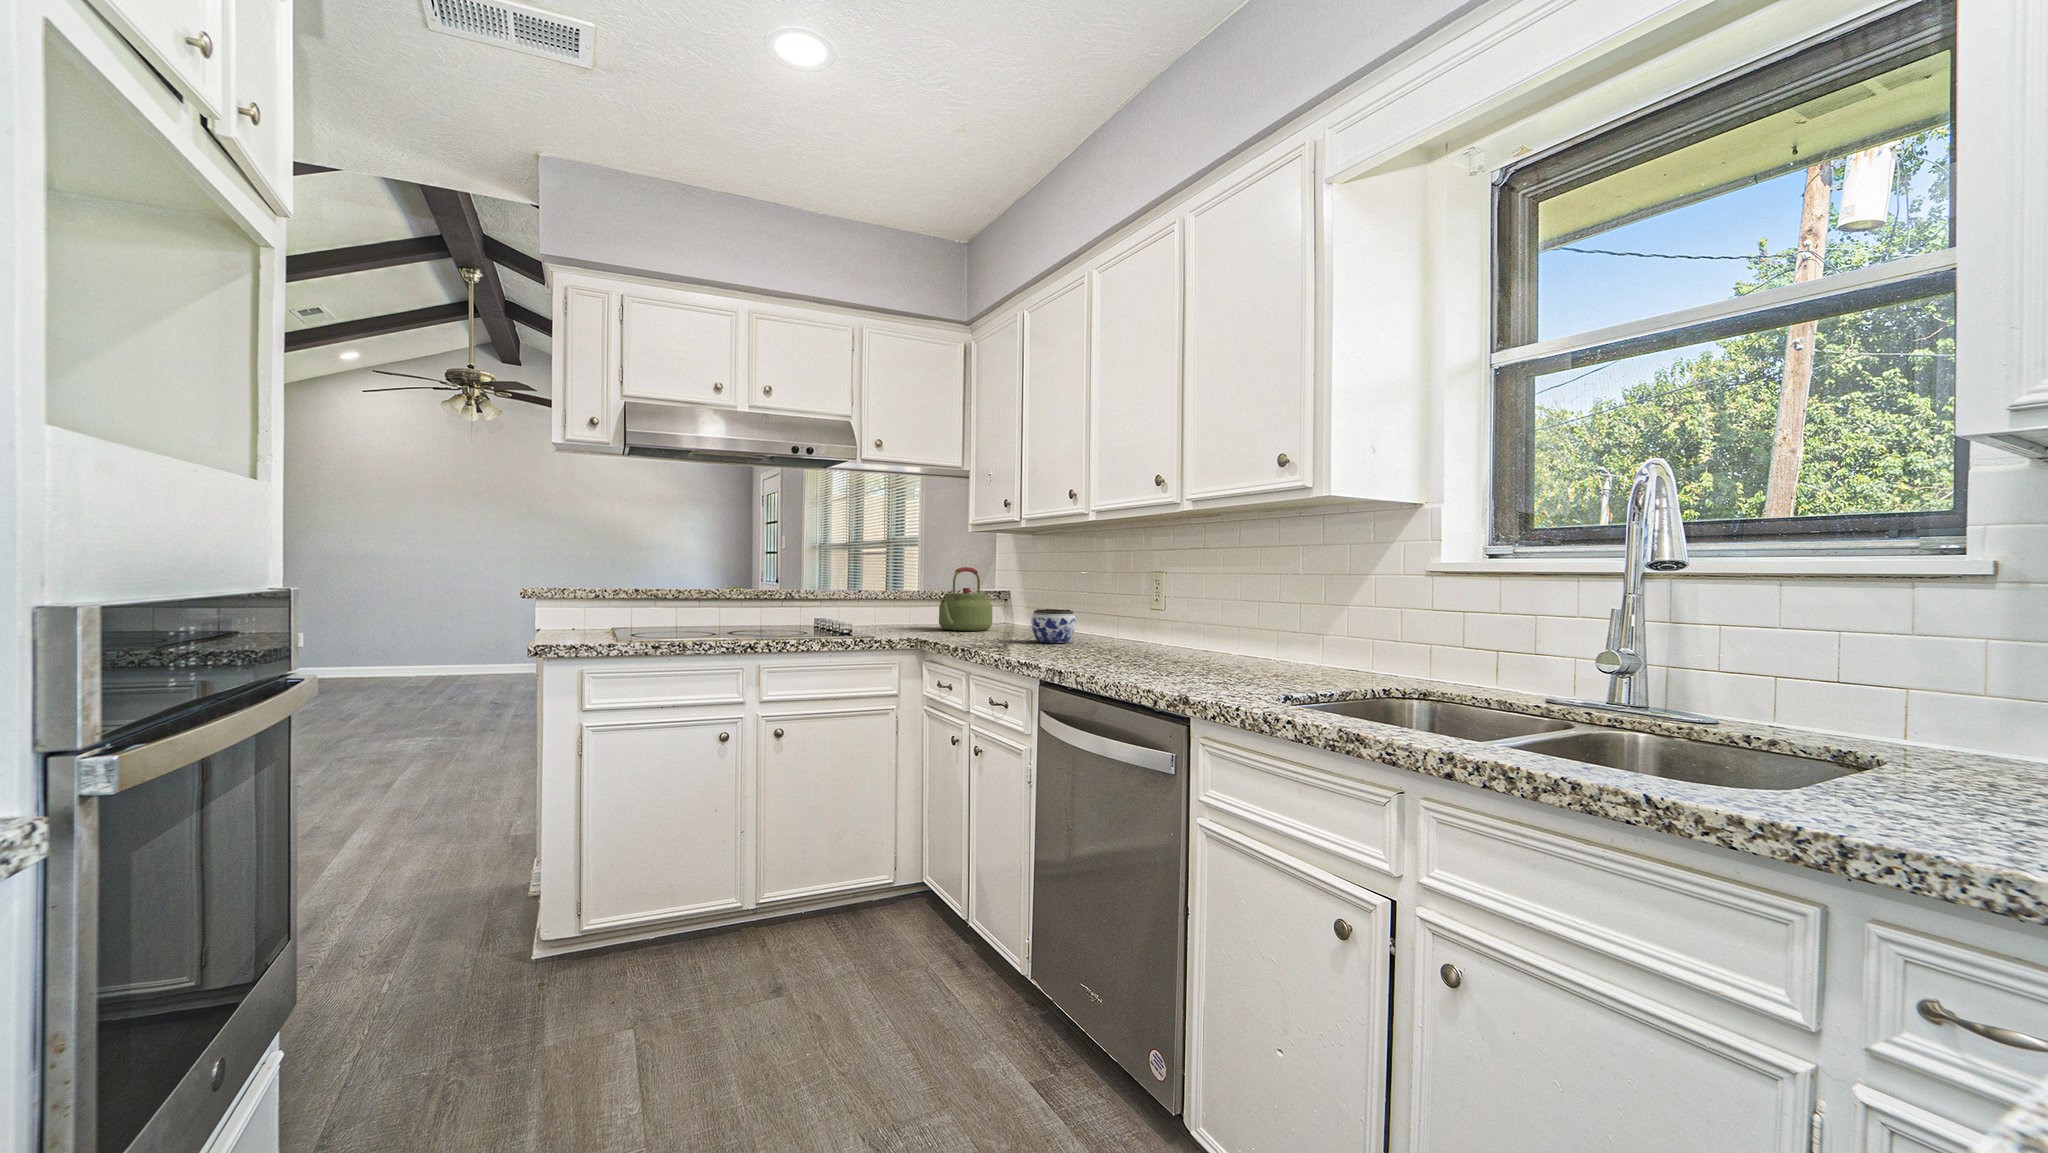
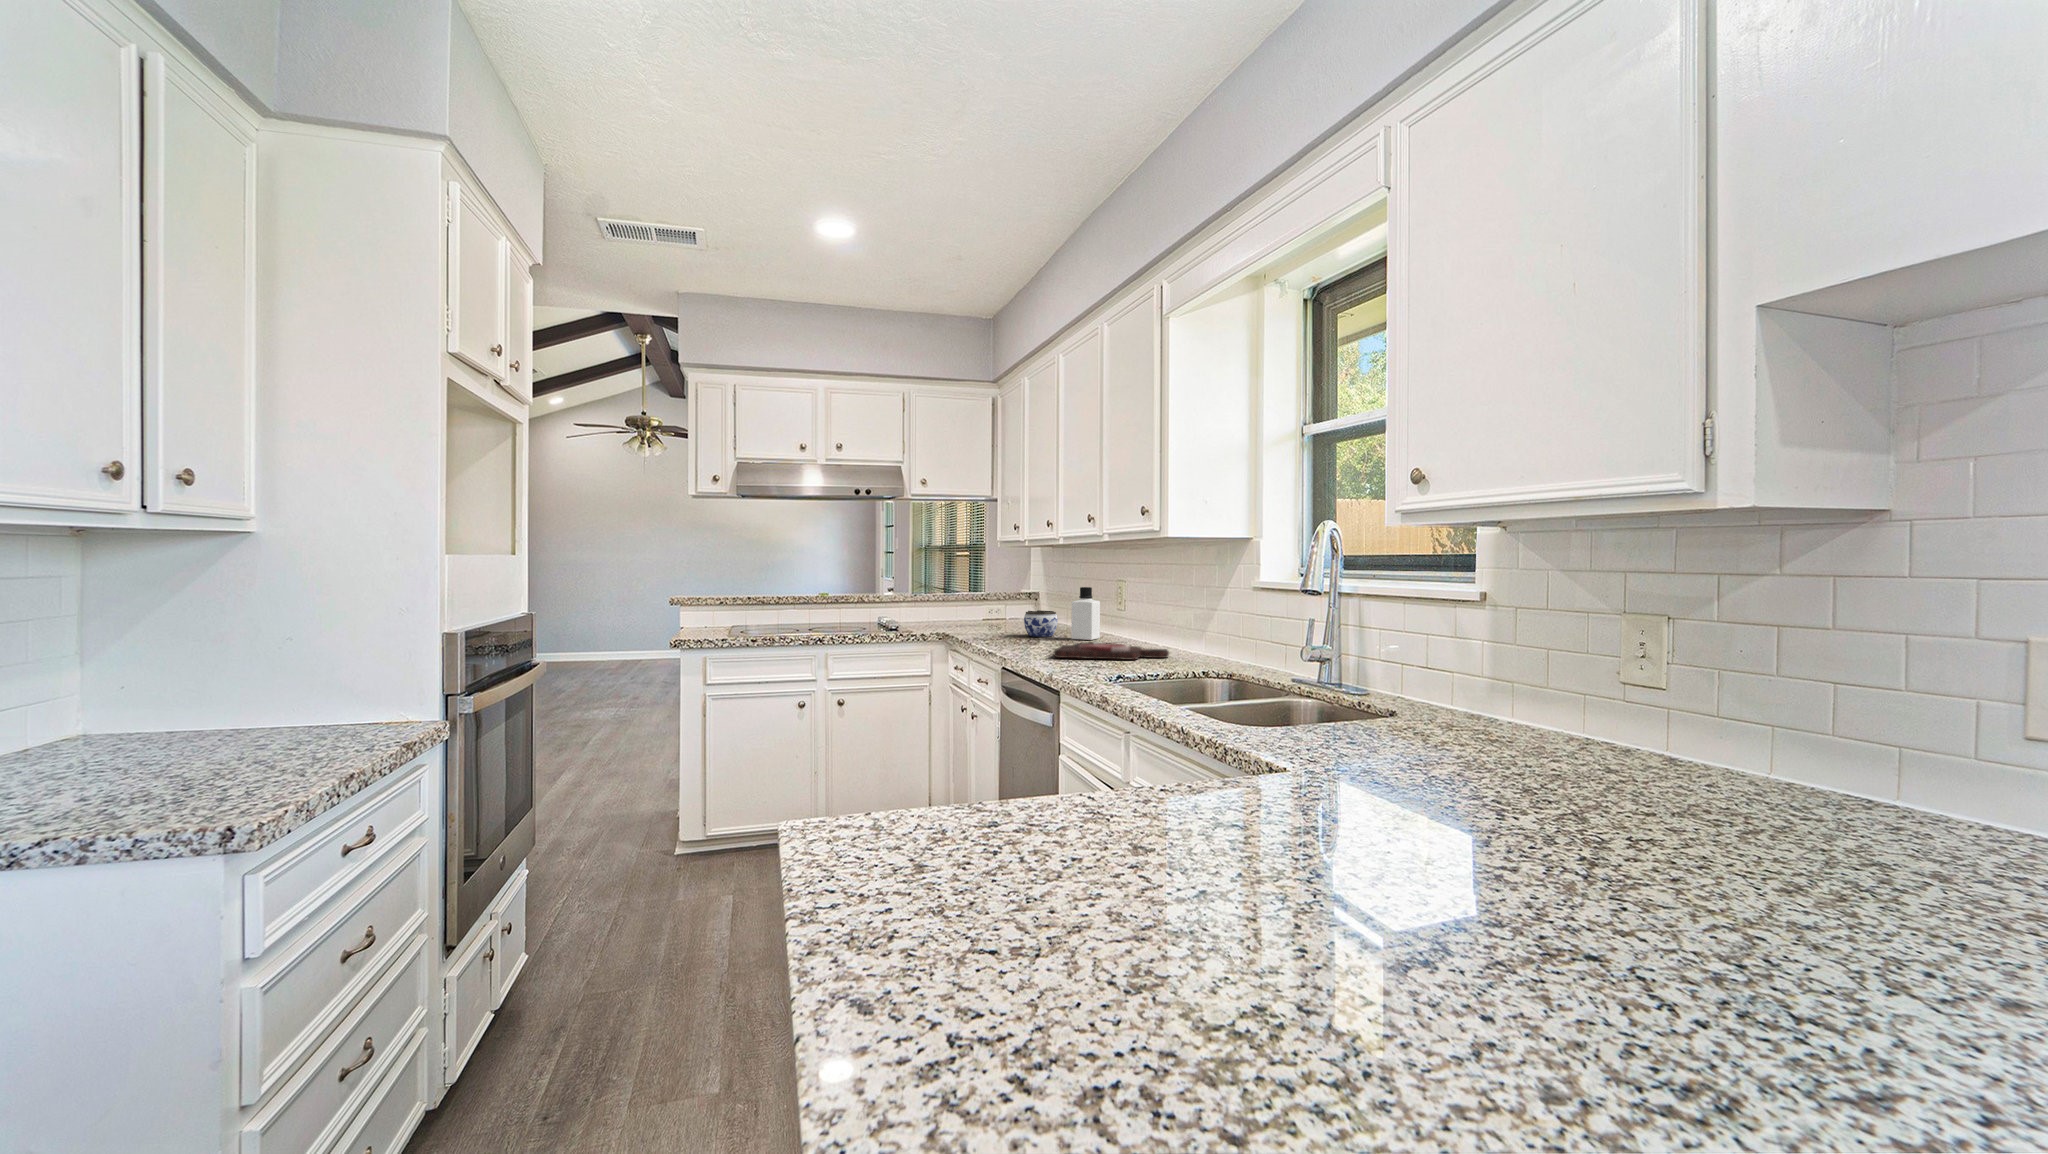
kettle: present [939,567,992,631] -> none [969,576,1014,626]
bottle: none [1102,579,1136,647] -> present [1071,587,1100,640]
cutting board: none [1126,647,1286,673] -> present [1053,641,1169,660]

